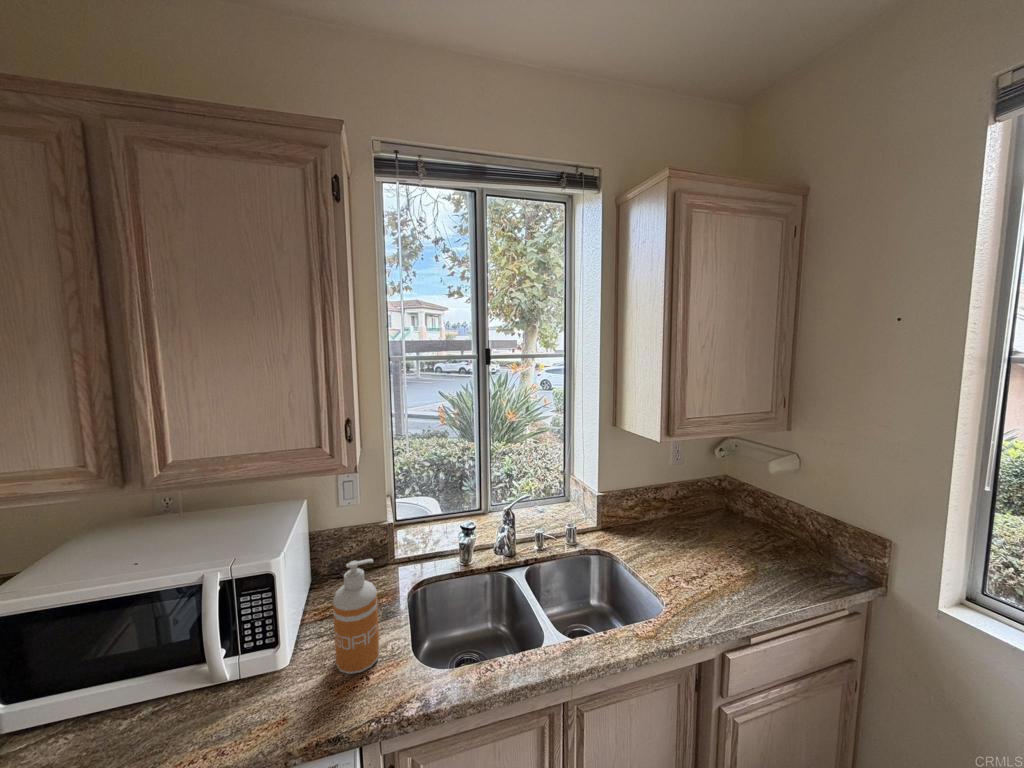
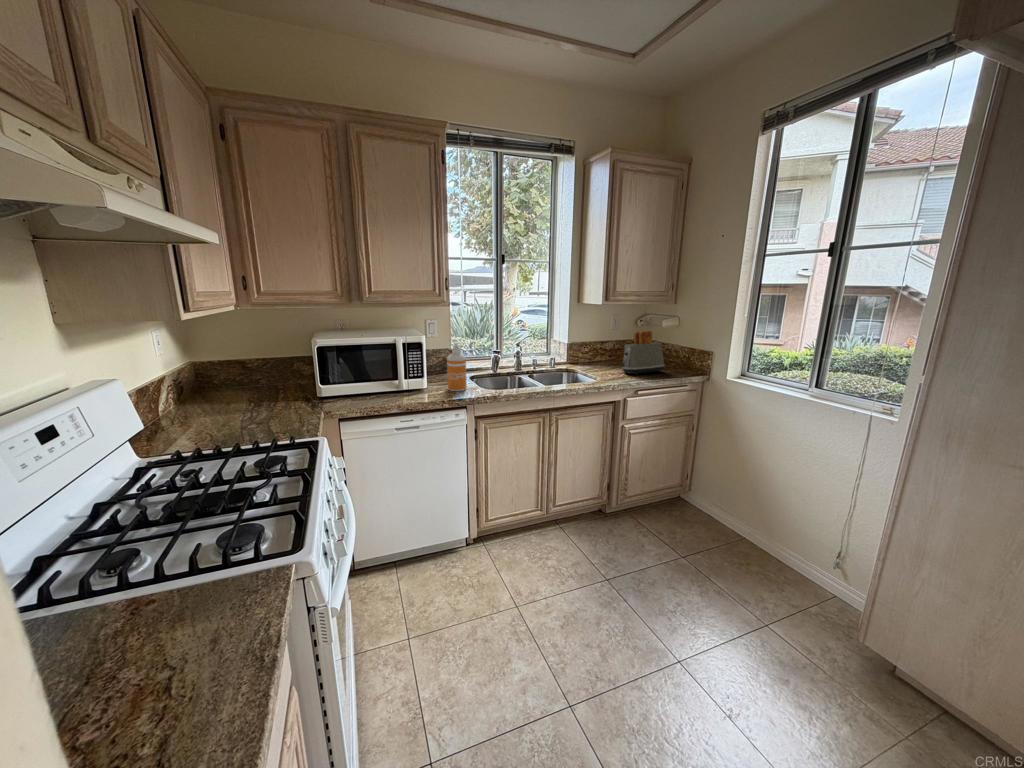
toaster: none [703,487,787,582] -> present [622,331,665,375]

